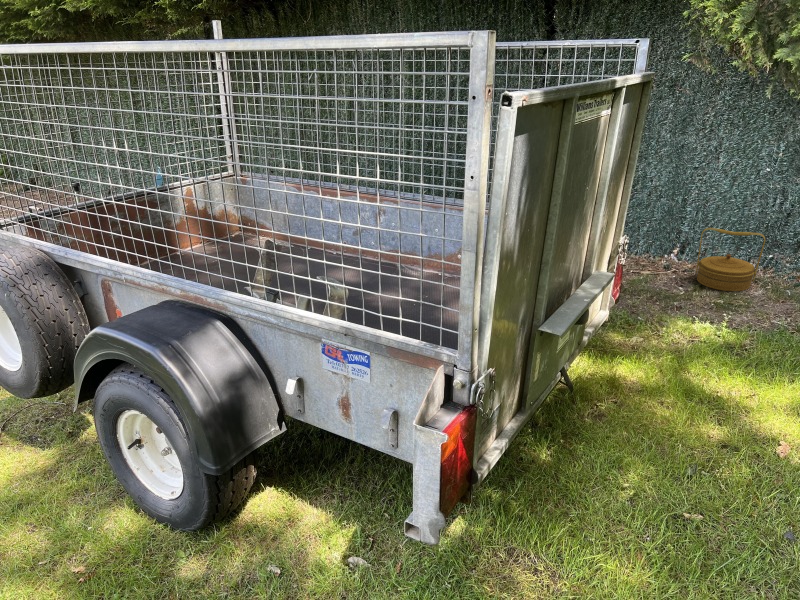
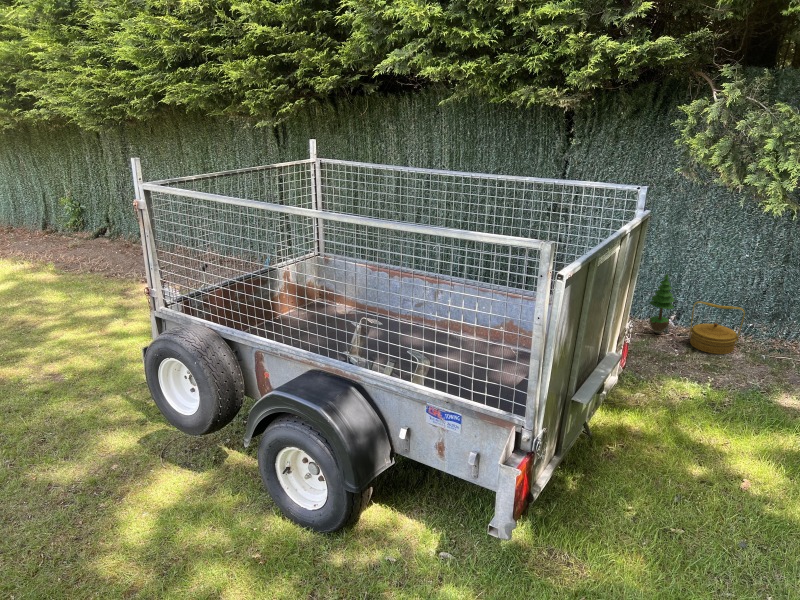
potted tree: none [647,194,679,270] -> present [650,274,674,333]

